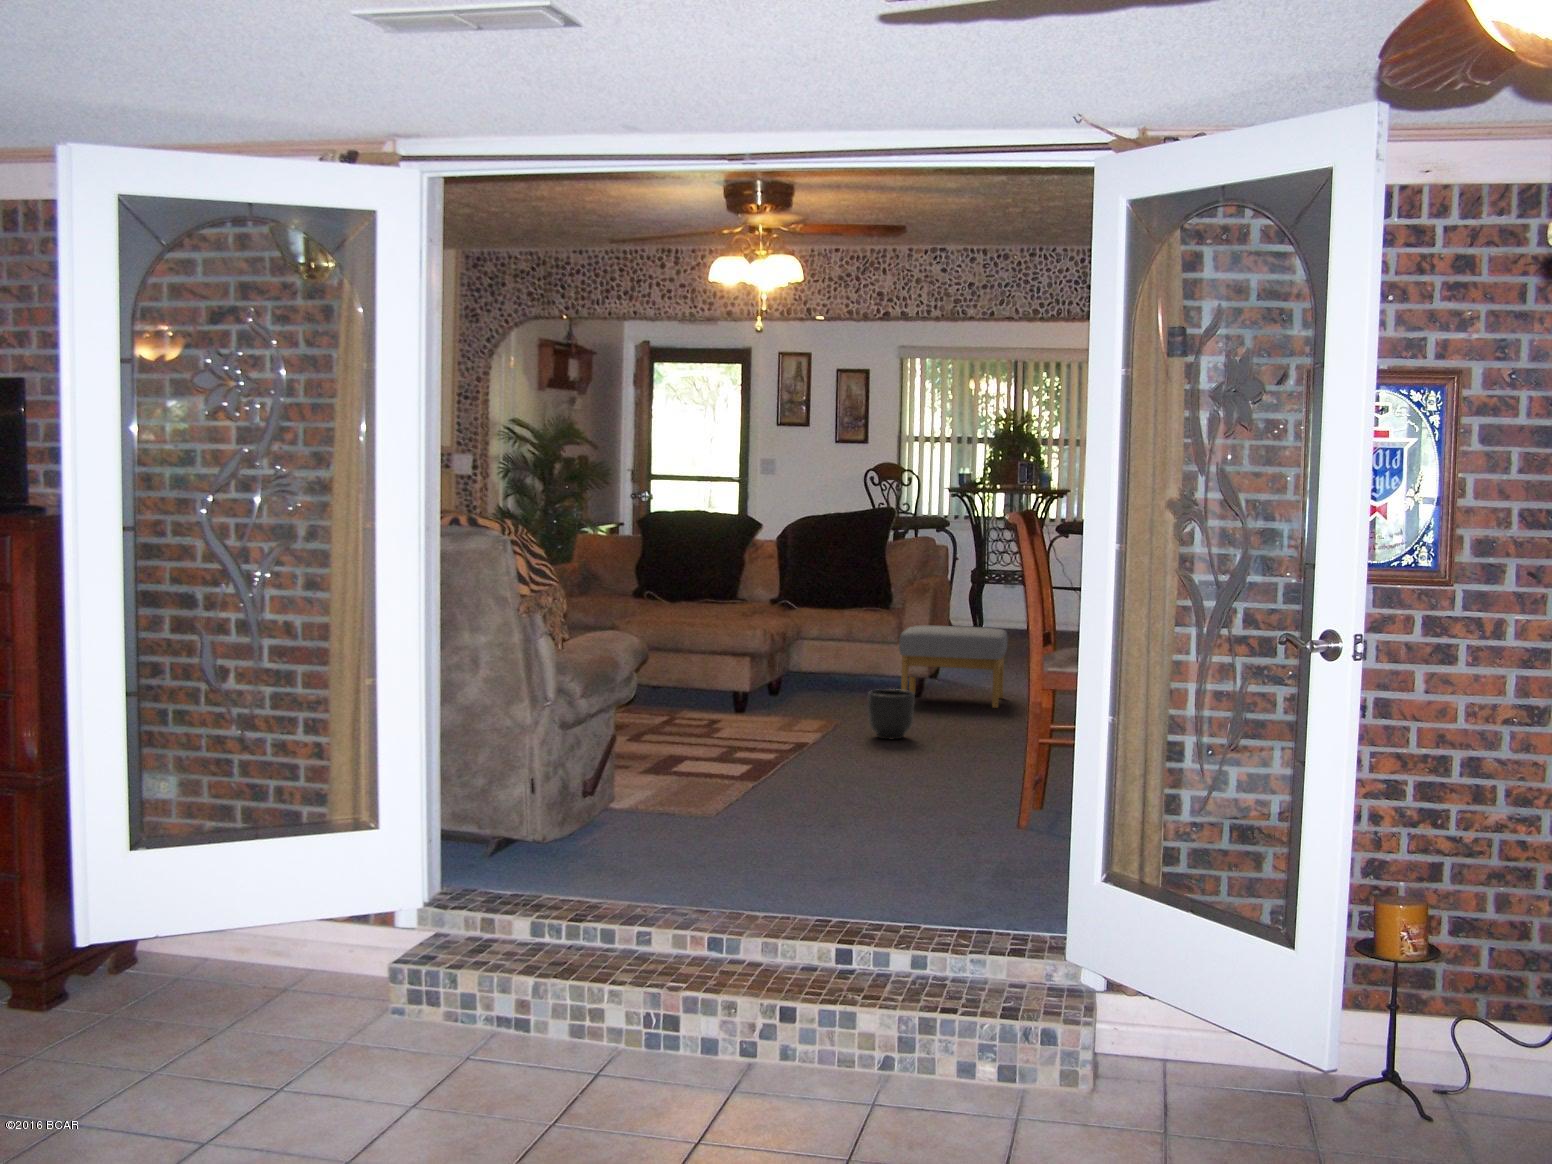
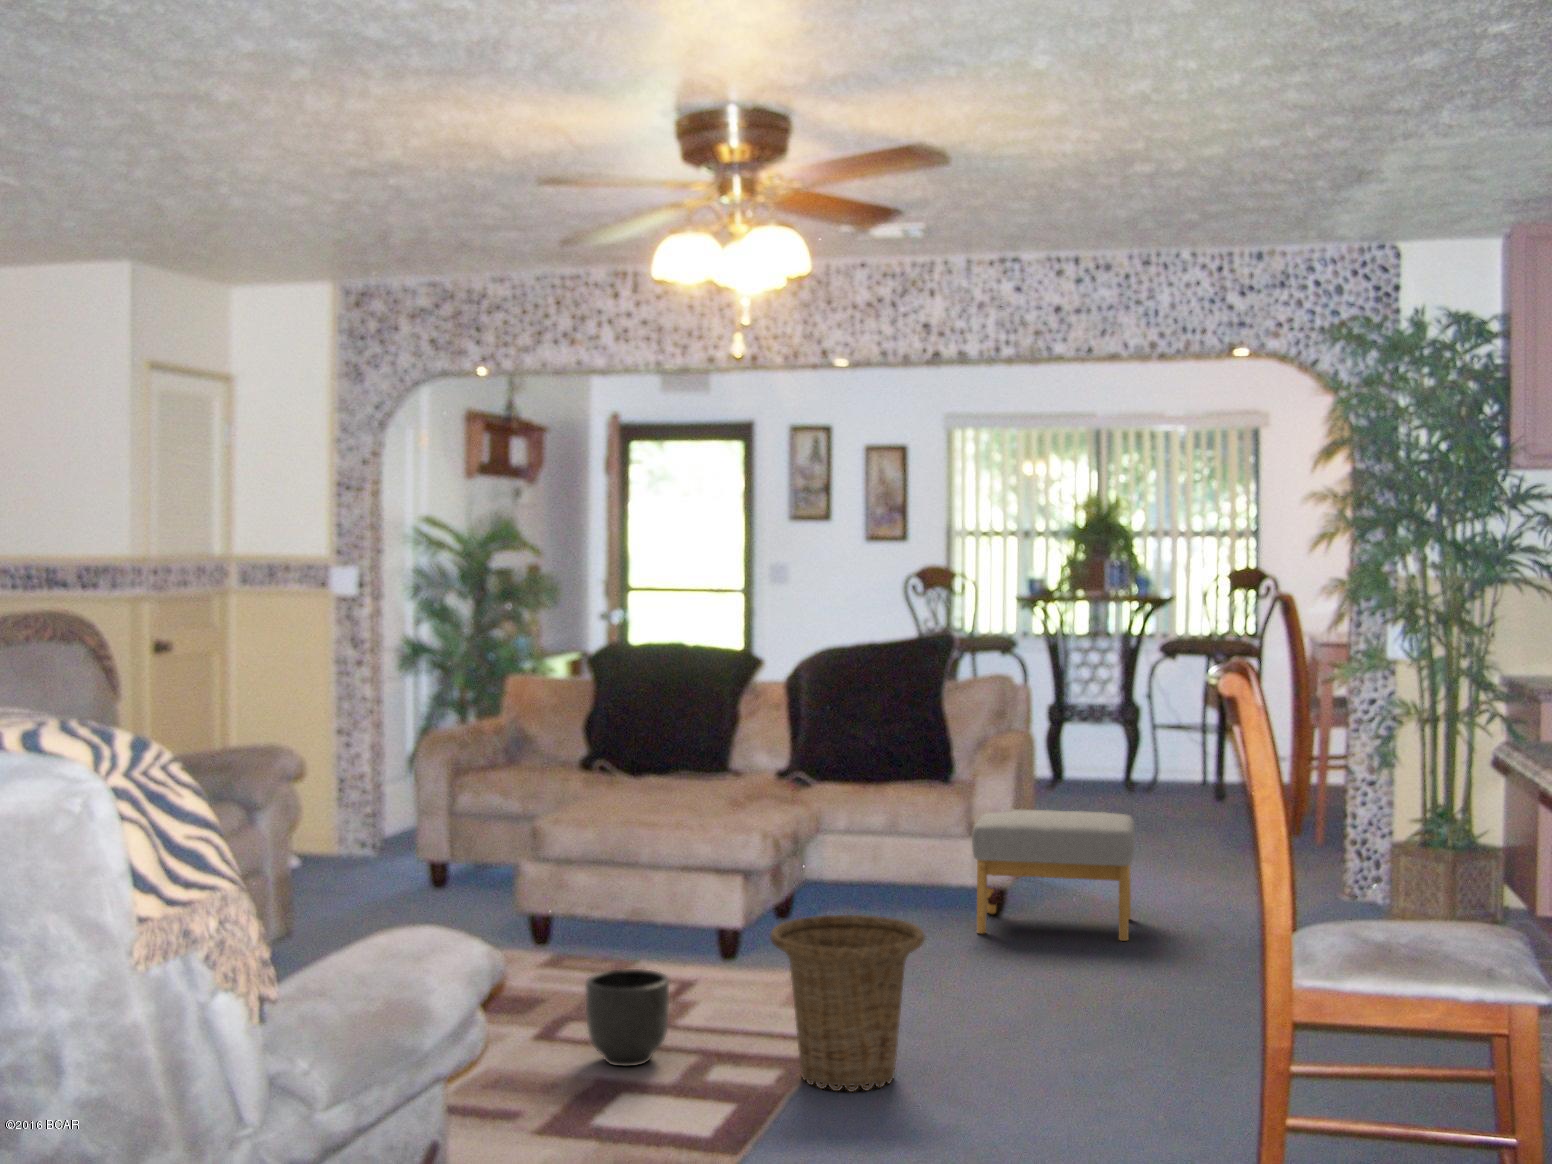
basket: none [771,669,861,765] -> present [770,915,925,1092]
planter: present [868,689,915,739] -> present [585,969,669,1066]

